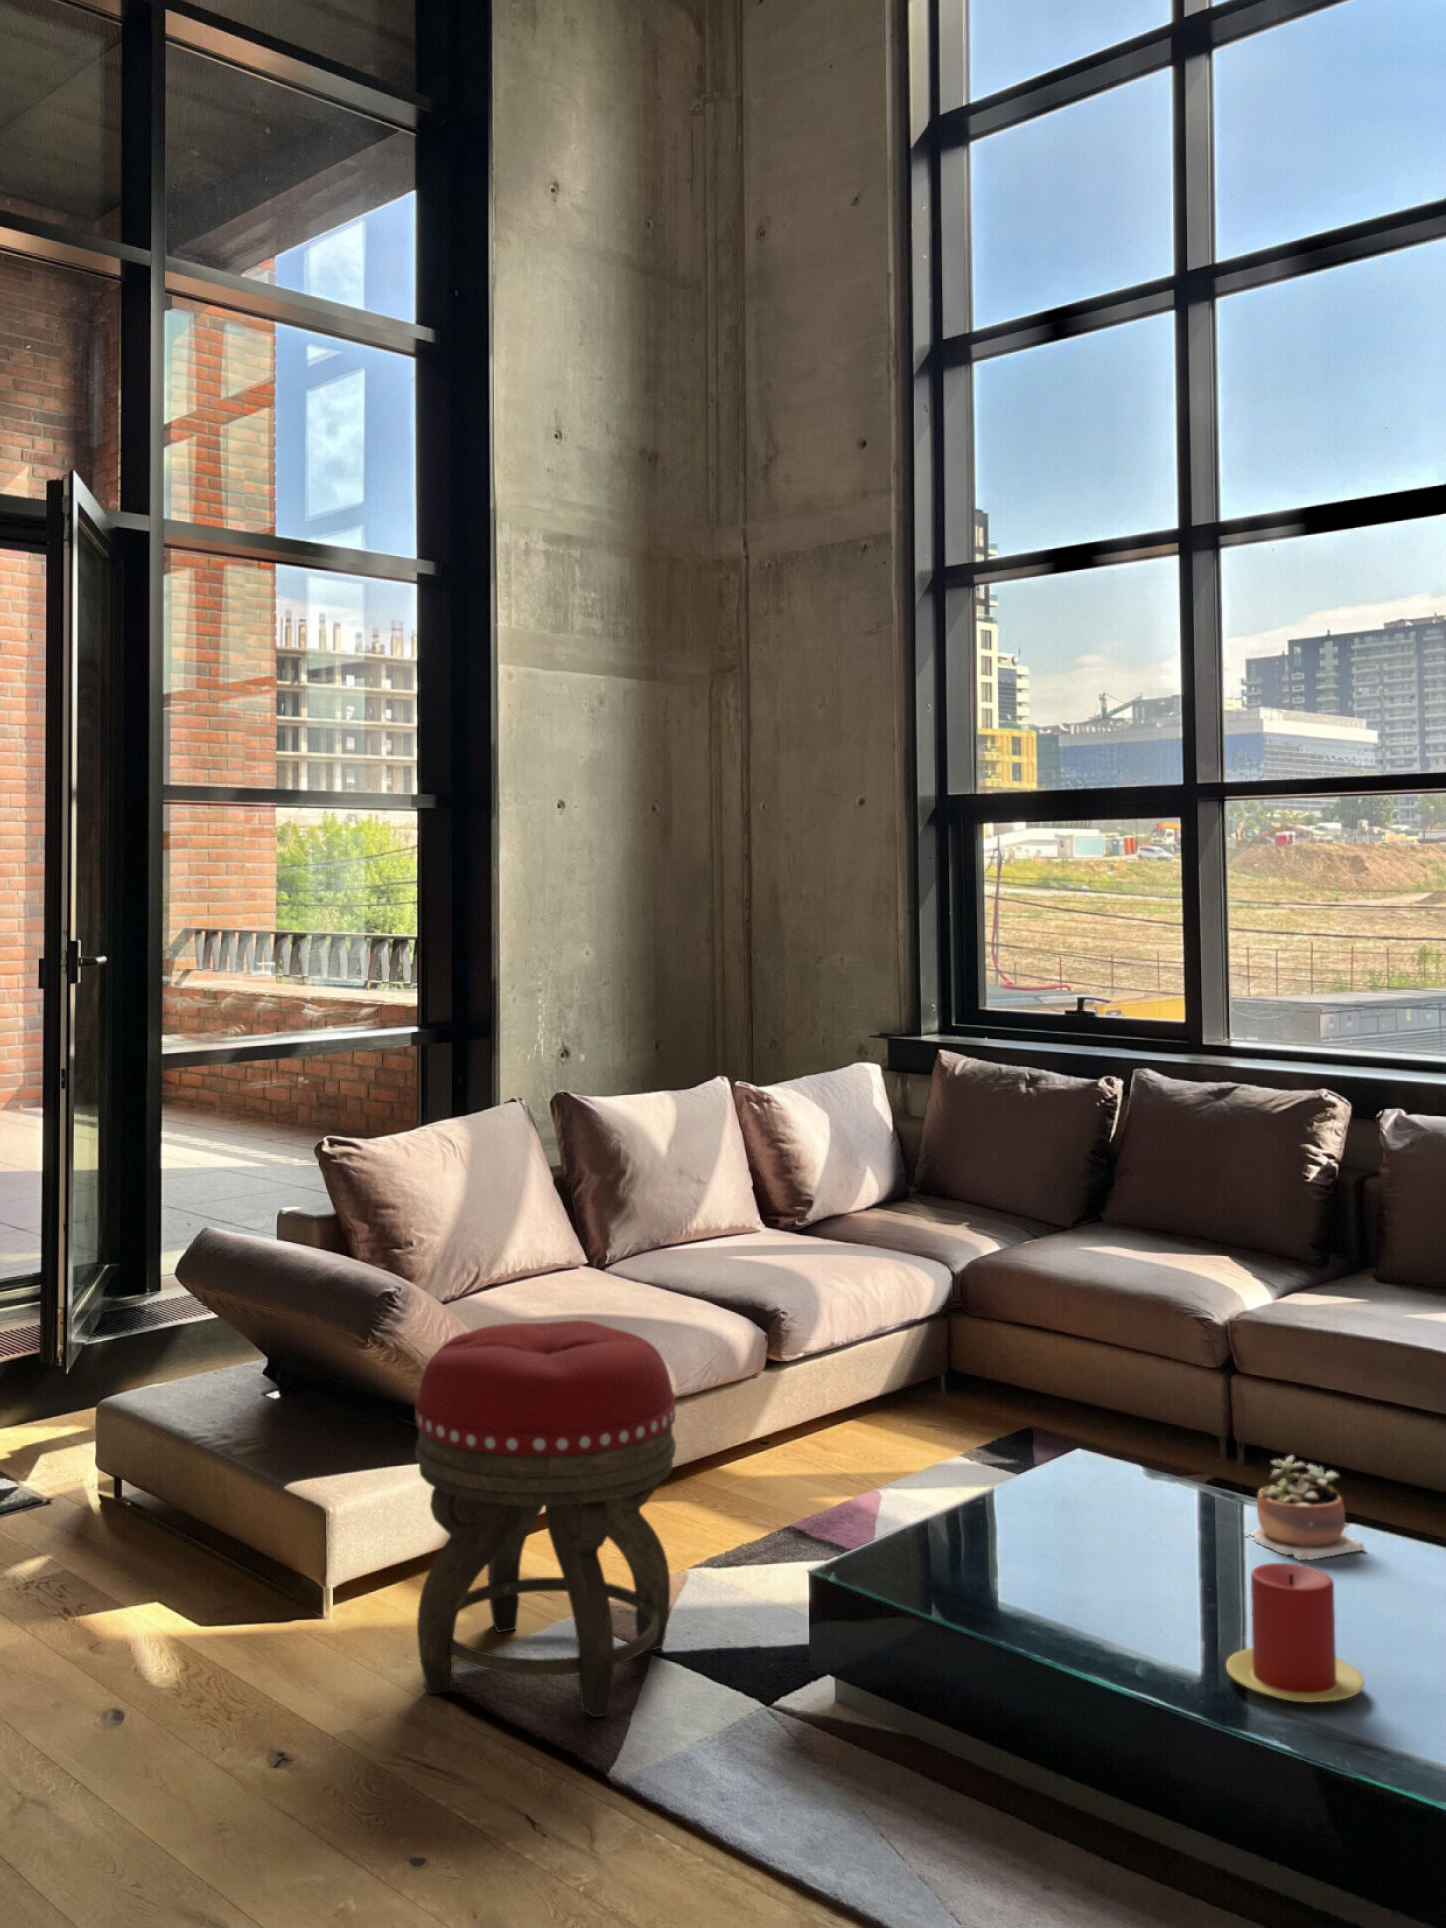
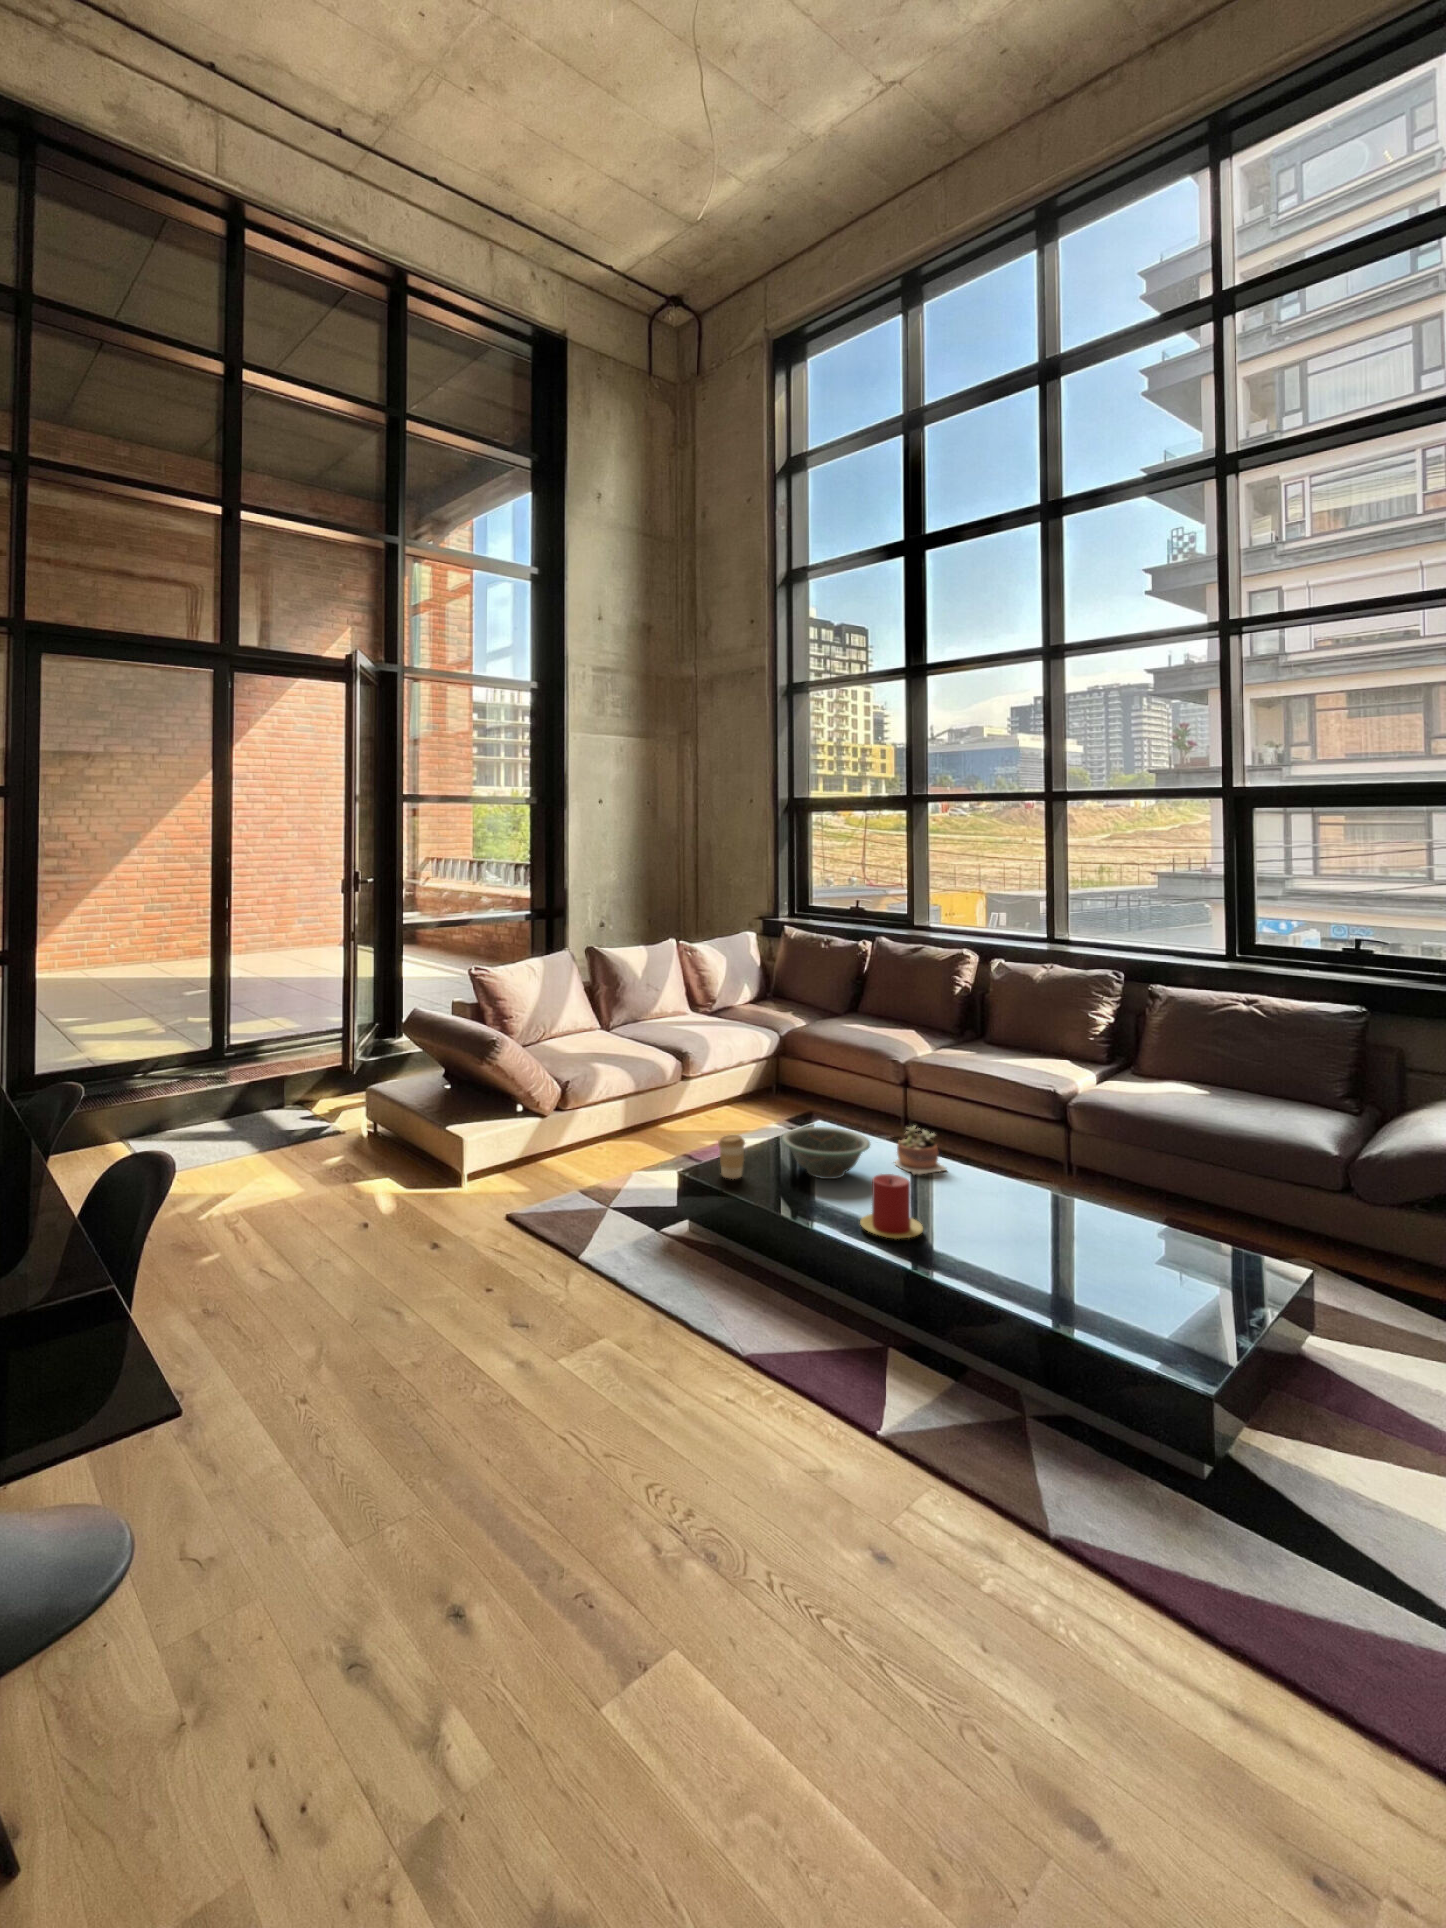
footstool: present [415,1320,676,1717] -> none [498,1054,619,1238]
decorative bowl: none [1023,1464,1213,1575] -> present [782,1127,870,1179]
coffee cup: none [893,1486,952,1580] -> present [718,1135,745,1179]

